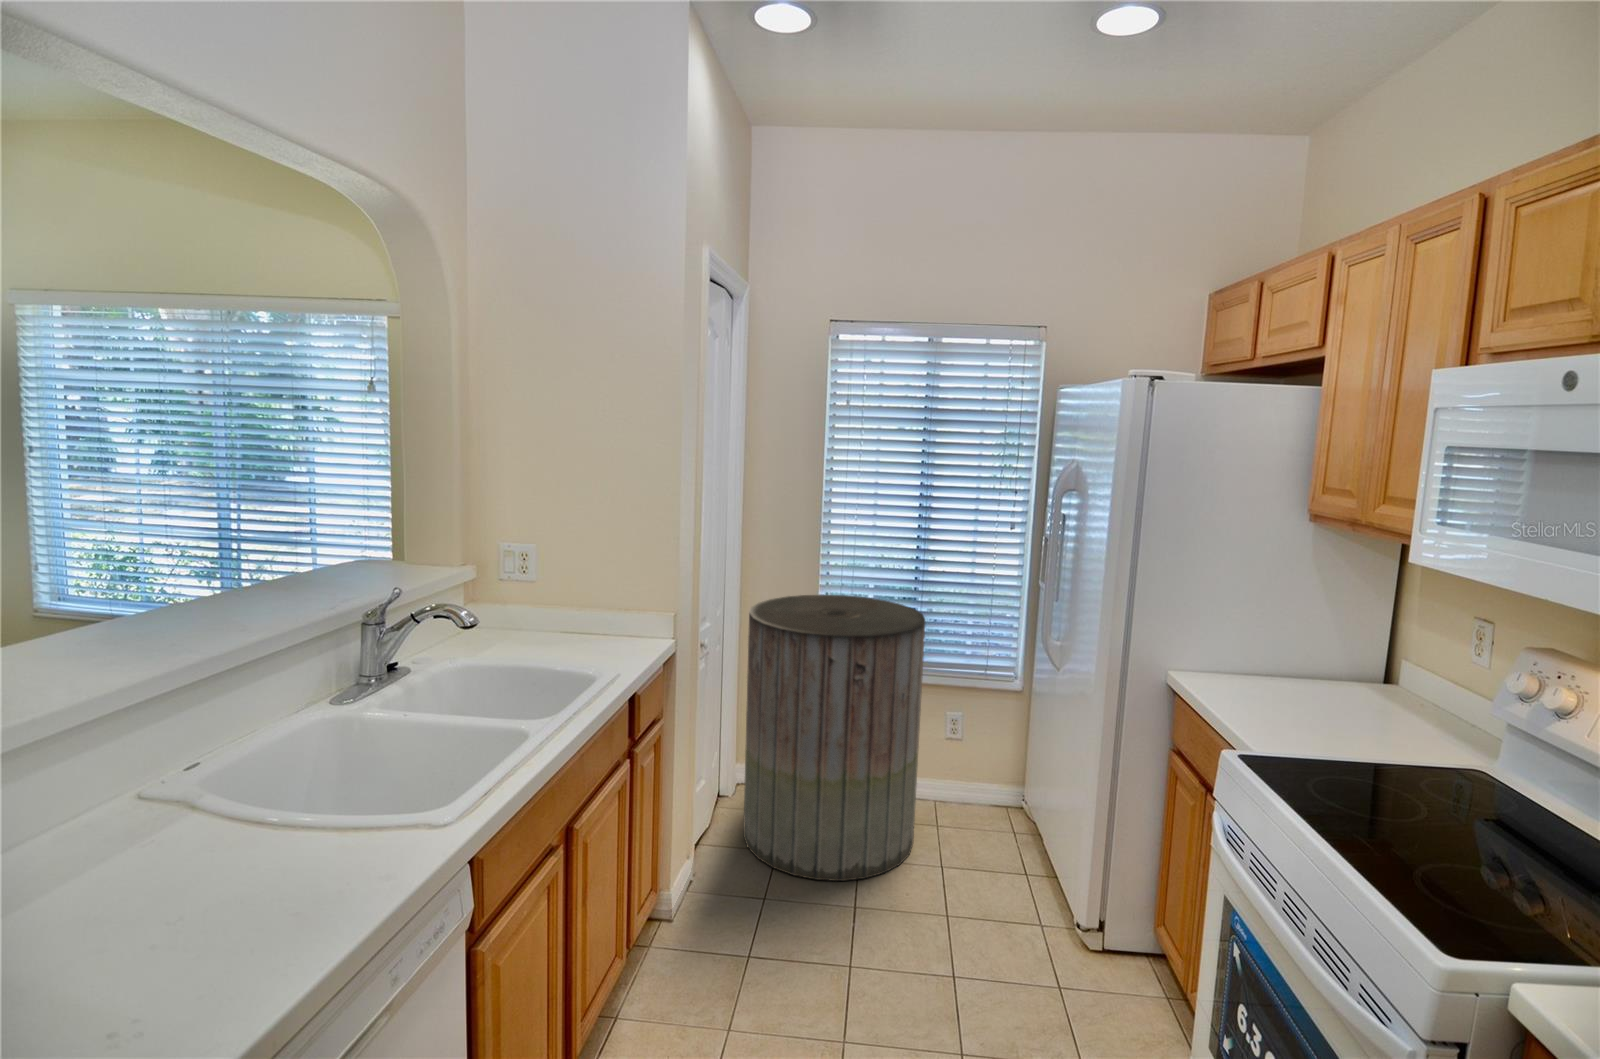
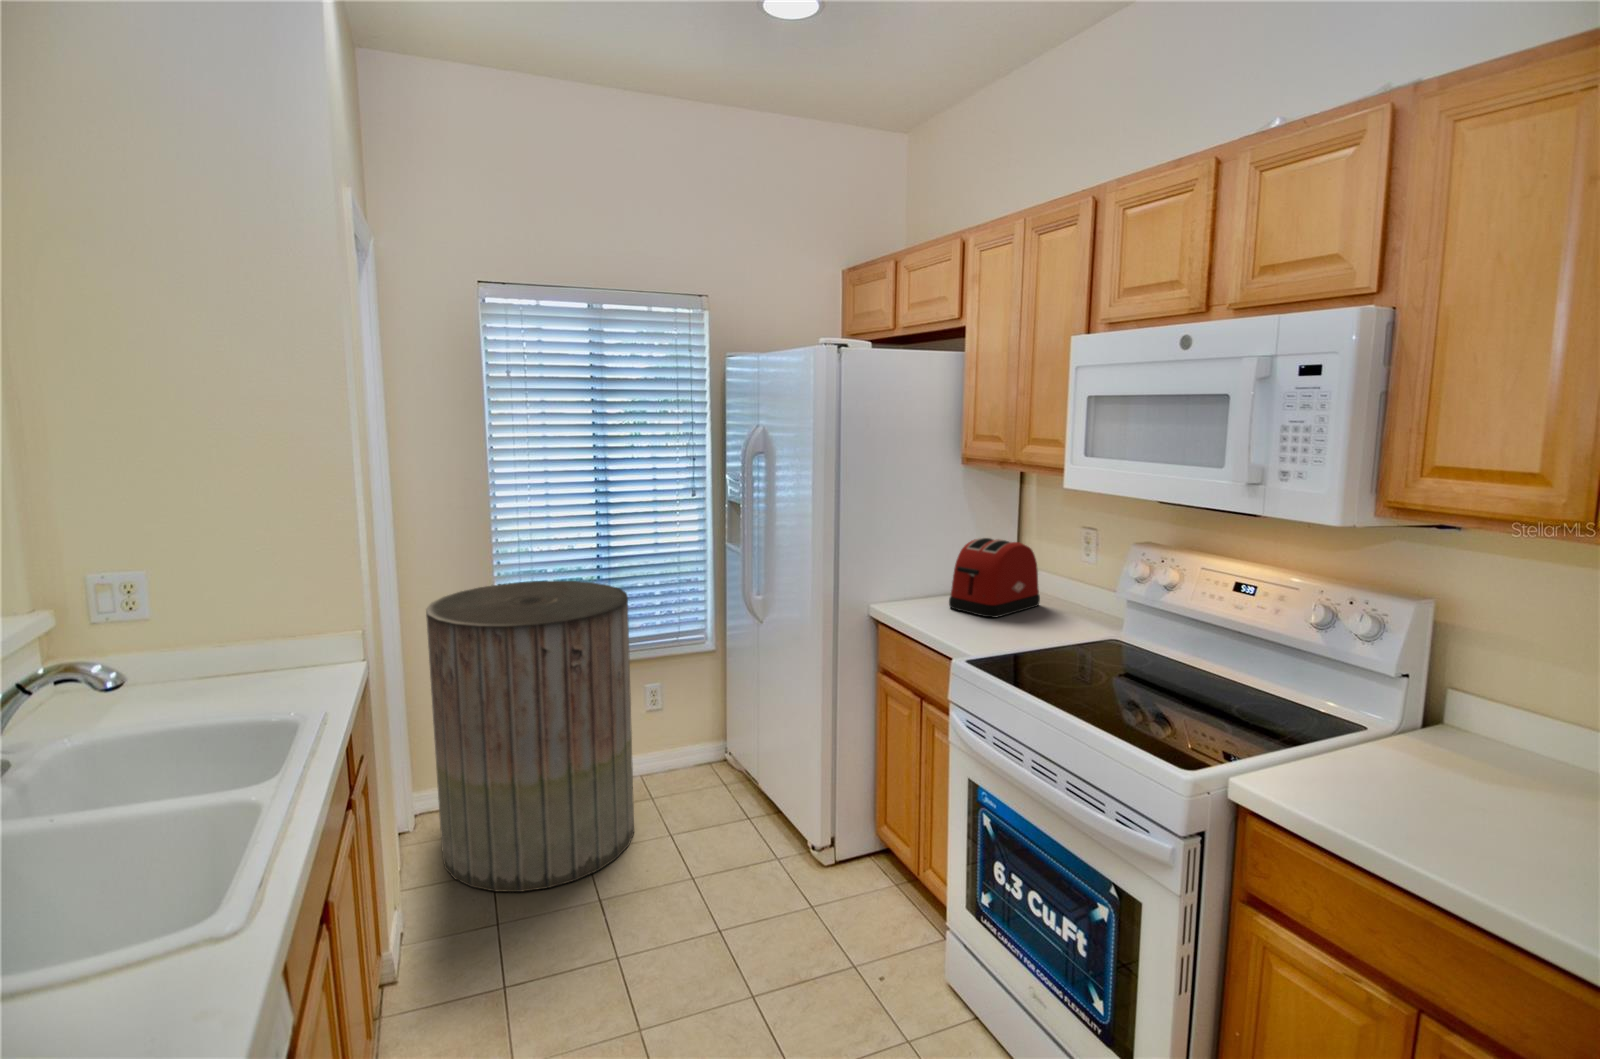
toaster: none [1268,614,1406,714] -> present [949,538,1040,618]

